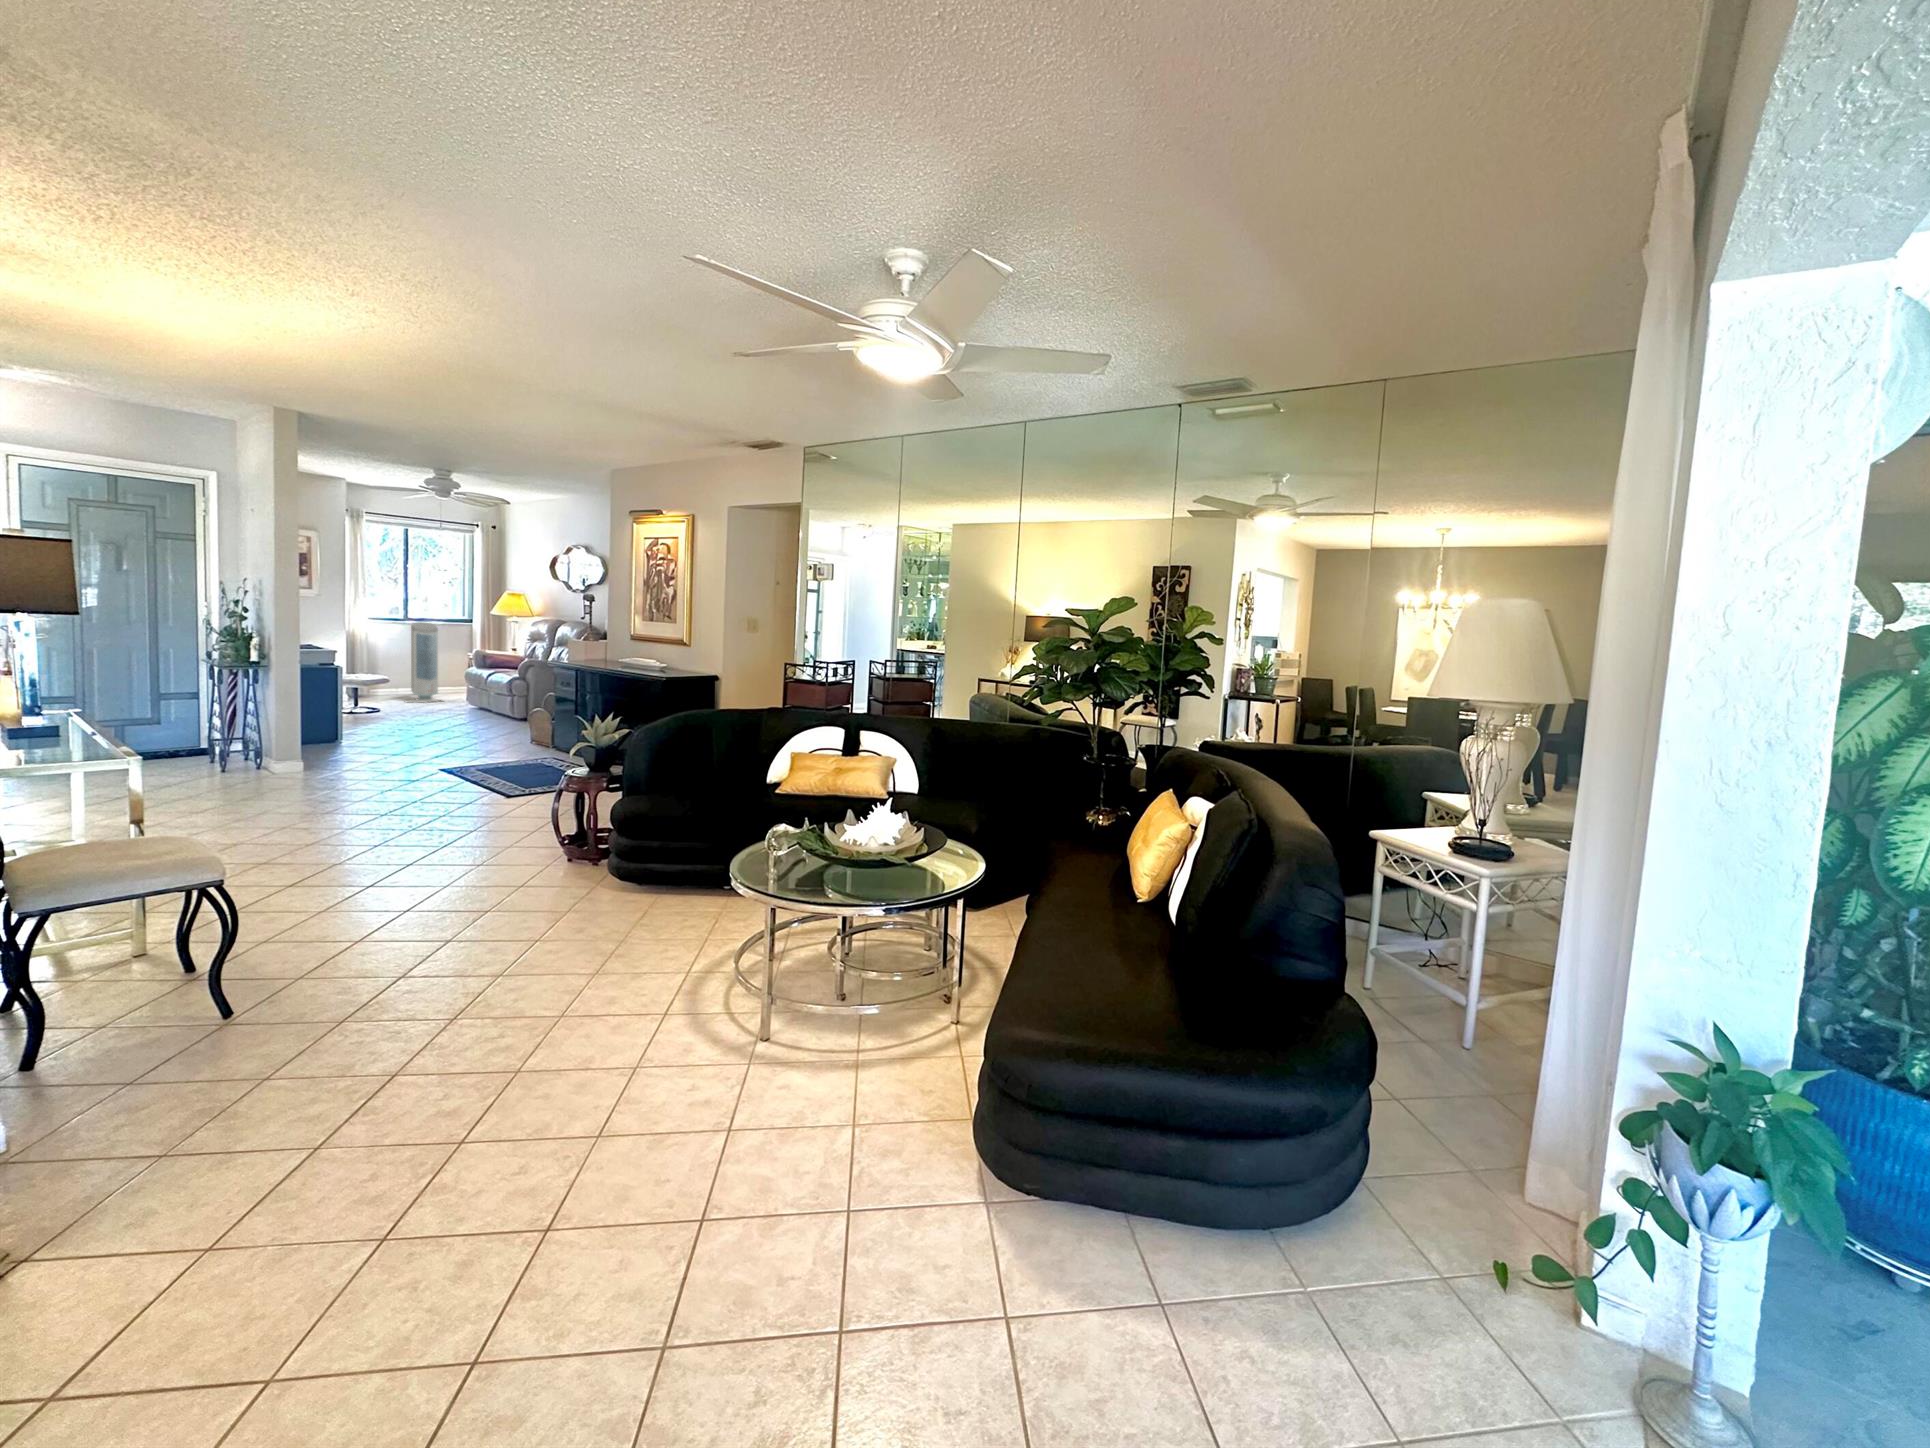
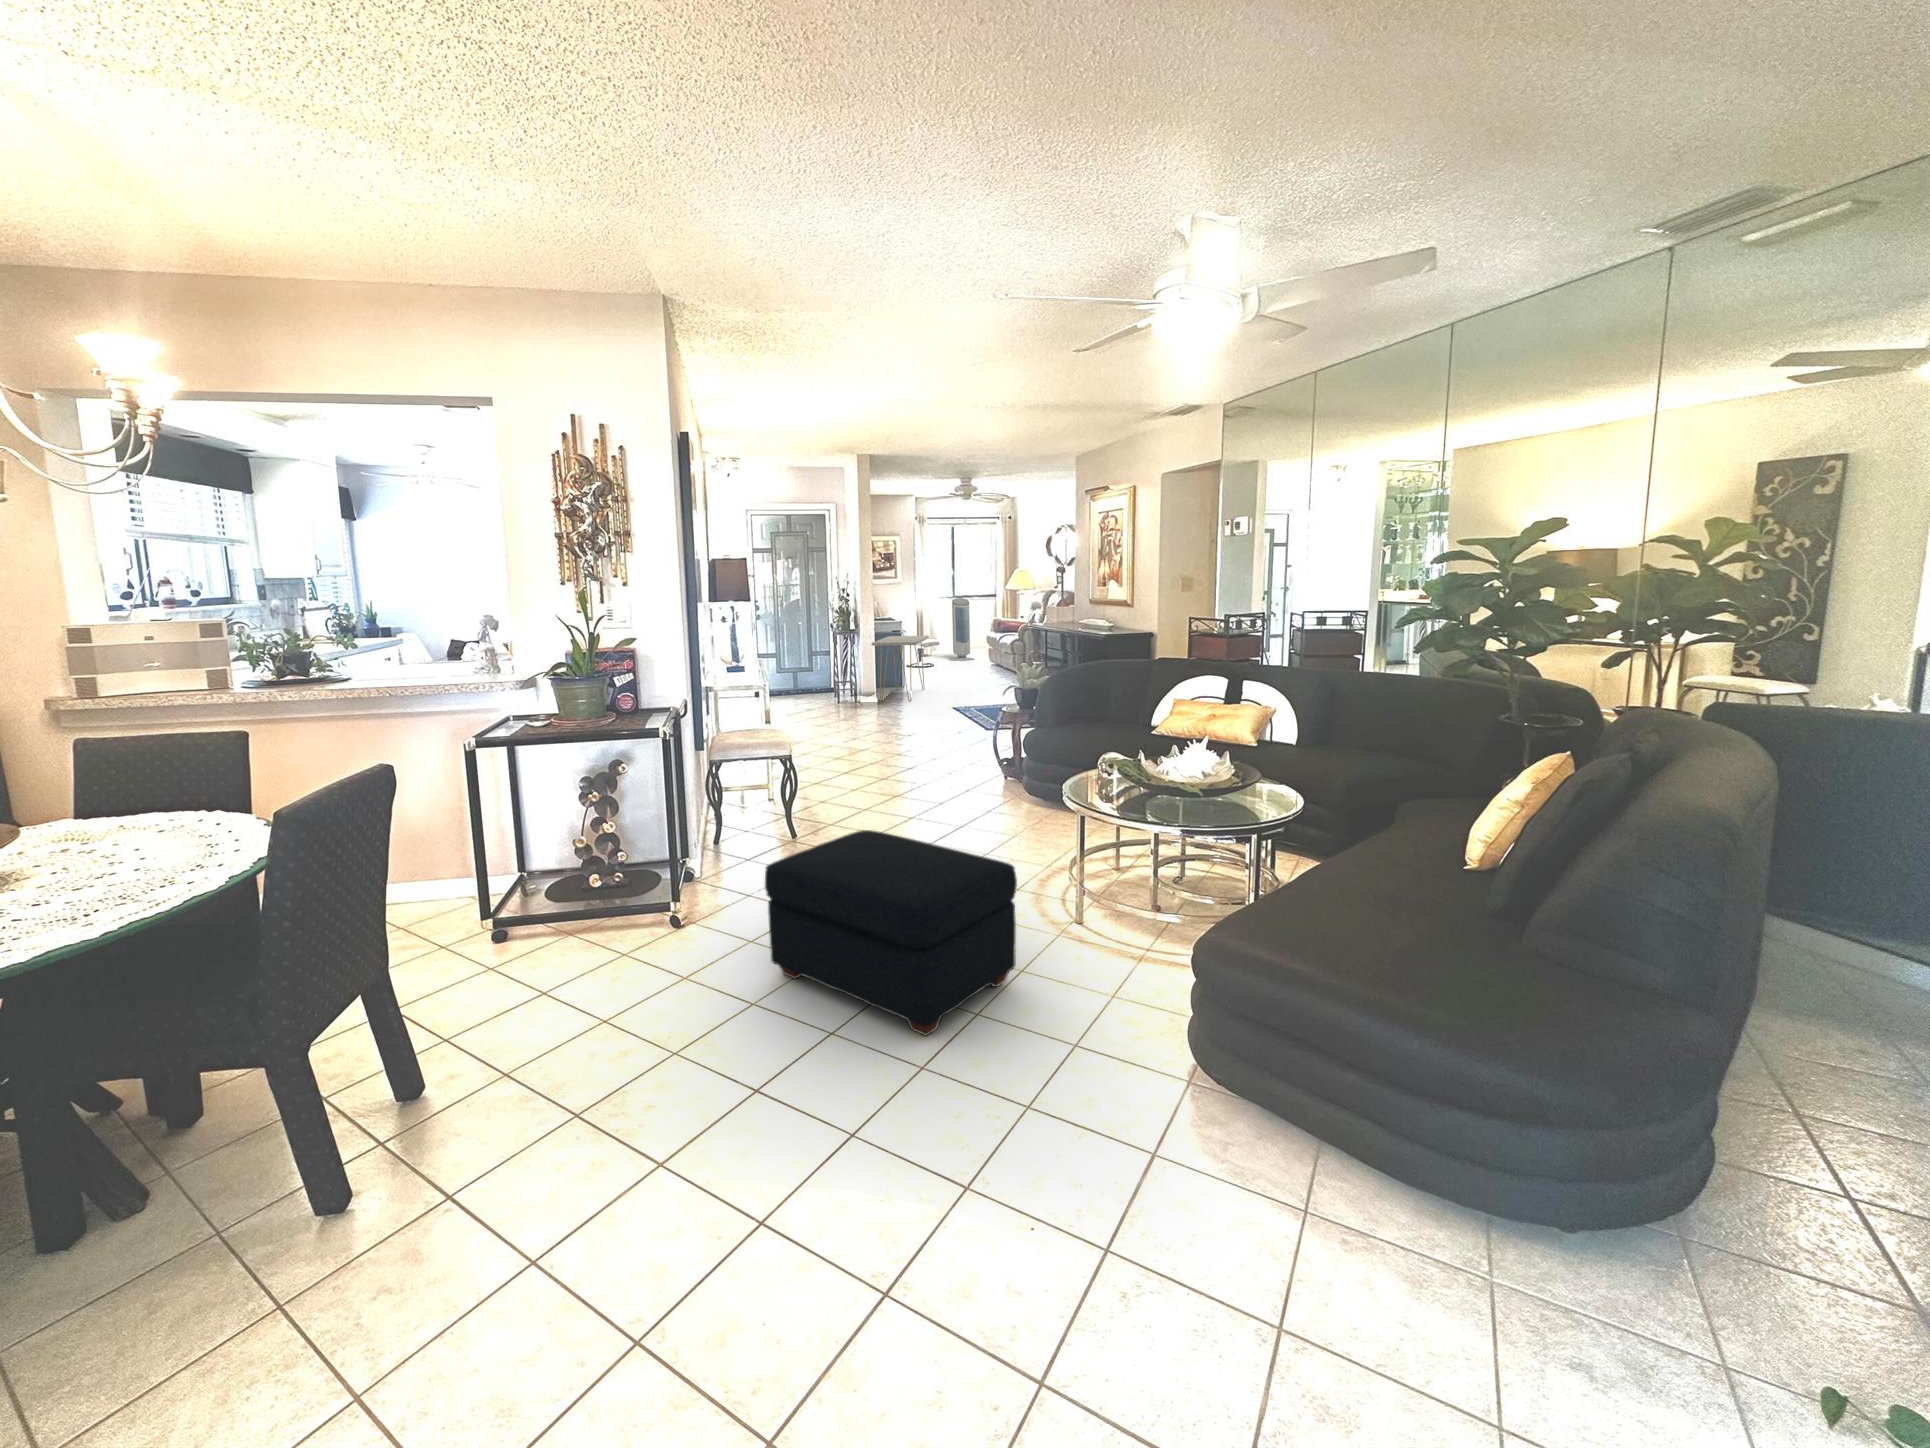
console table: none [294,670,391,764] -> present [872,636,929,702]
ottoman: none [258,988,729,1303] -> present [765,830,1017,1035]

